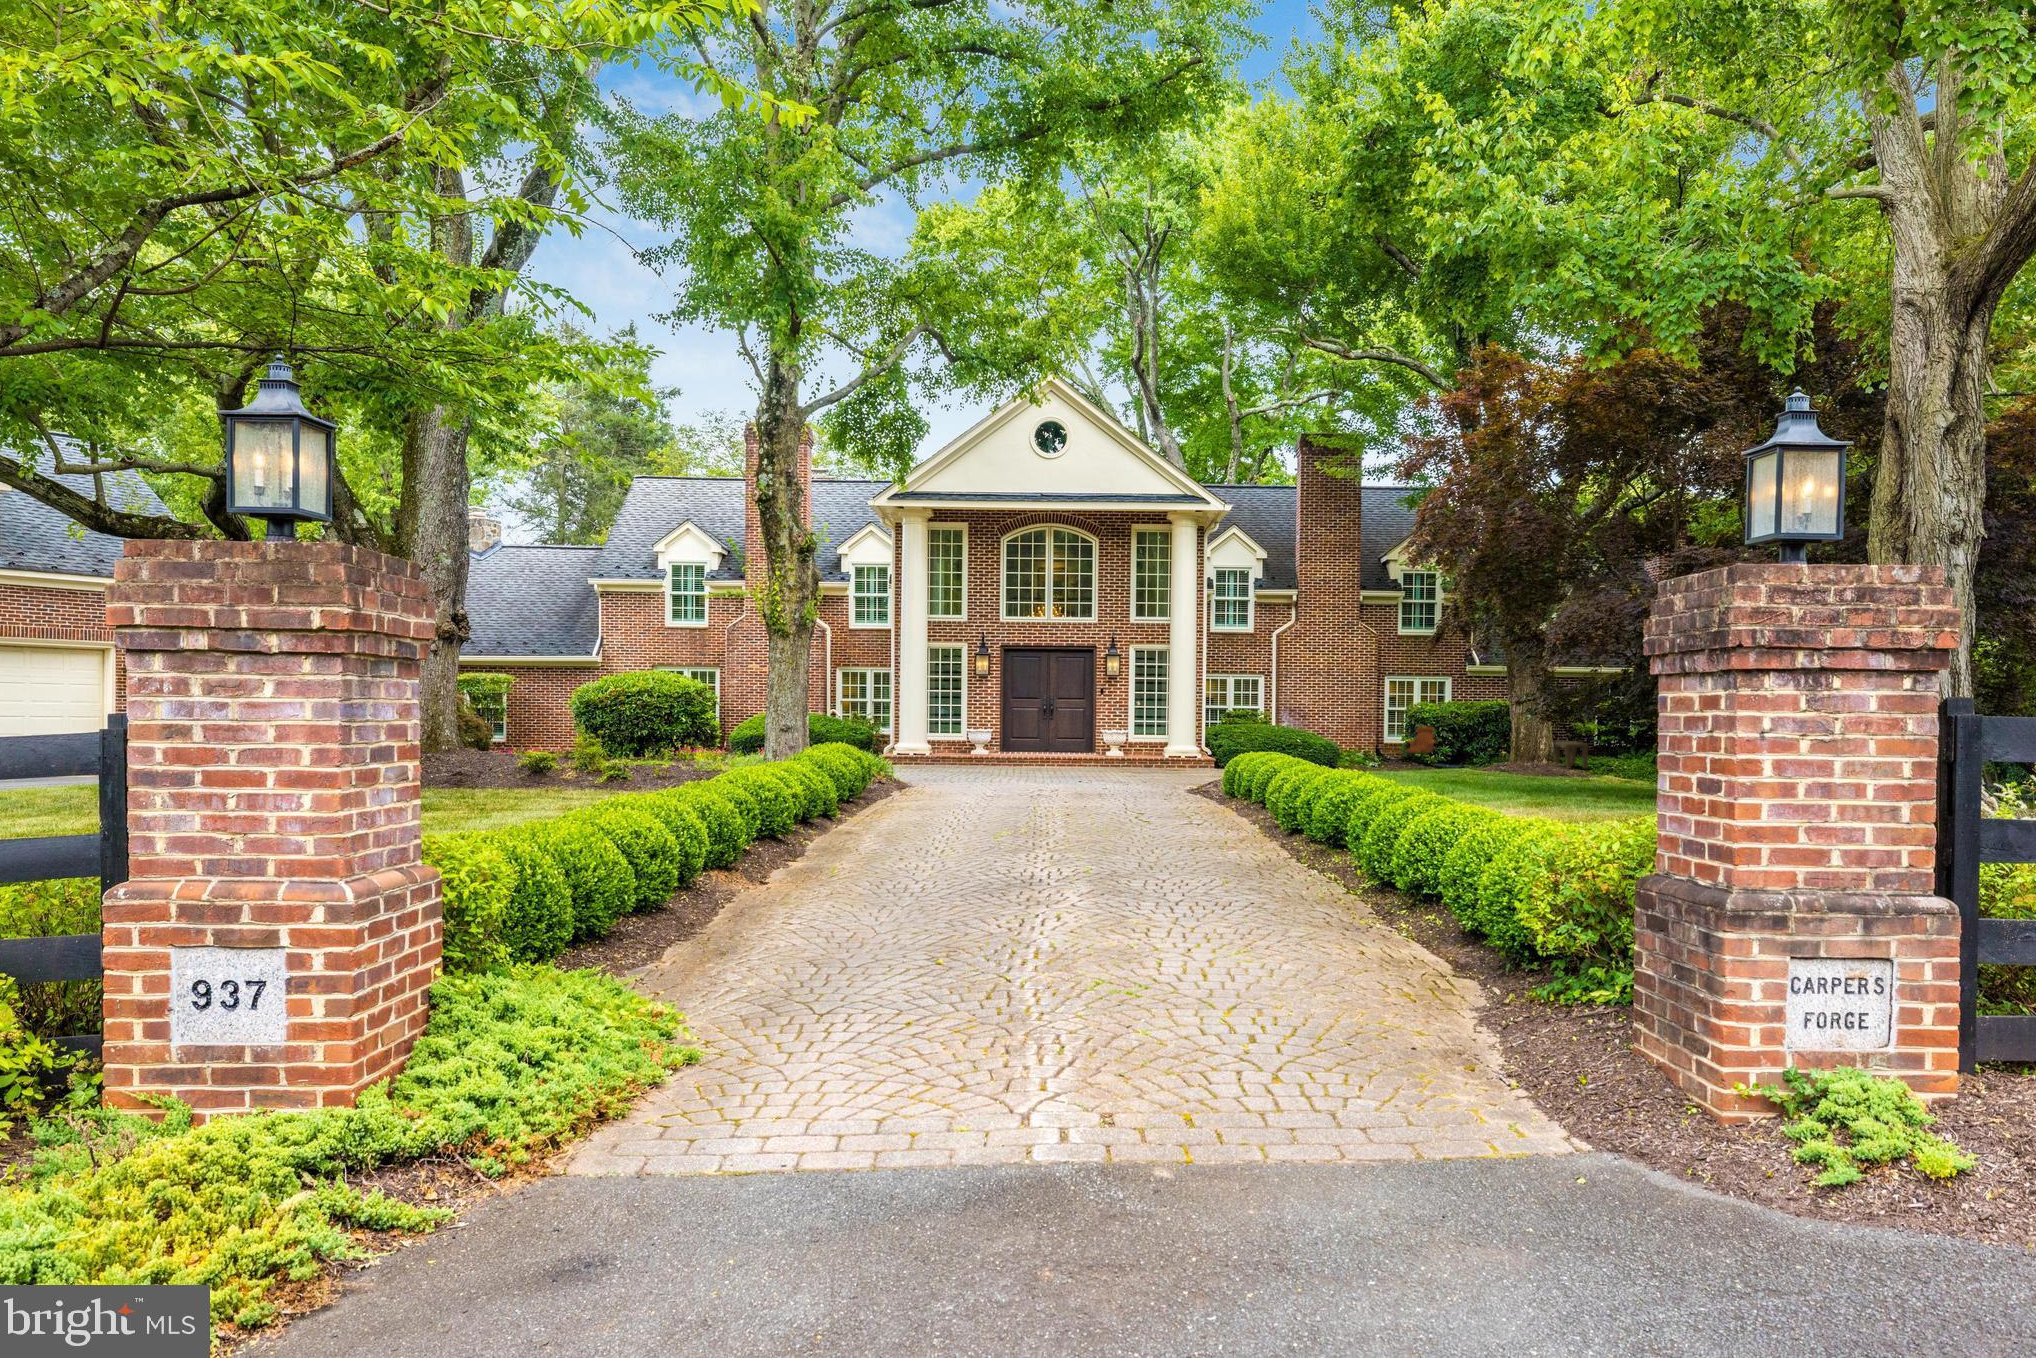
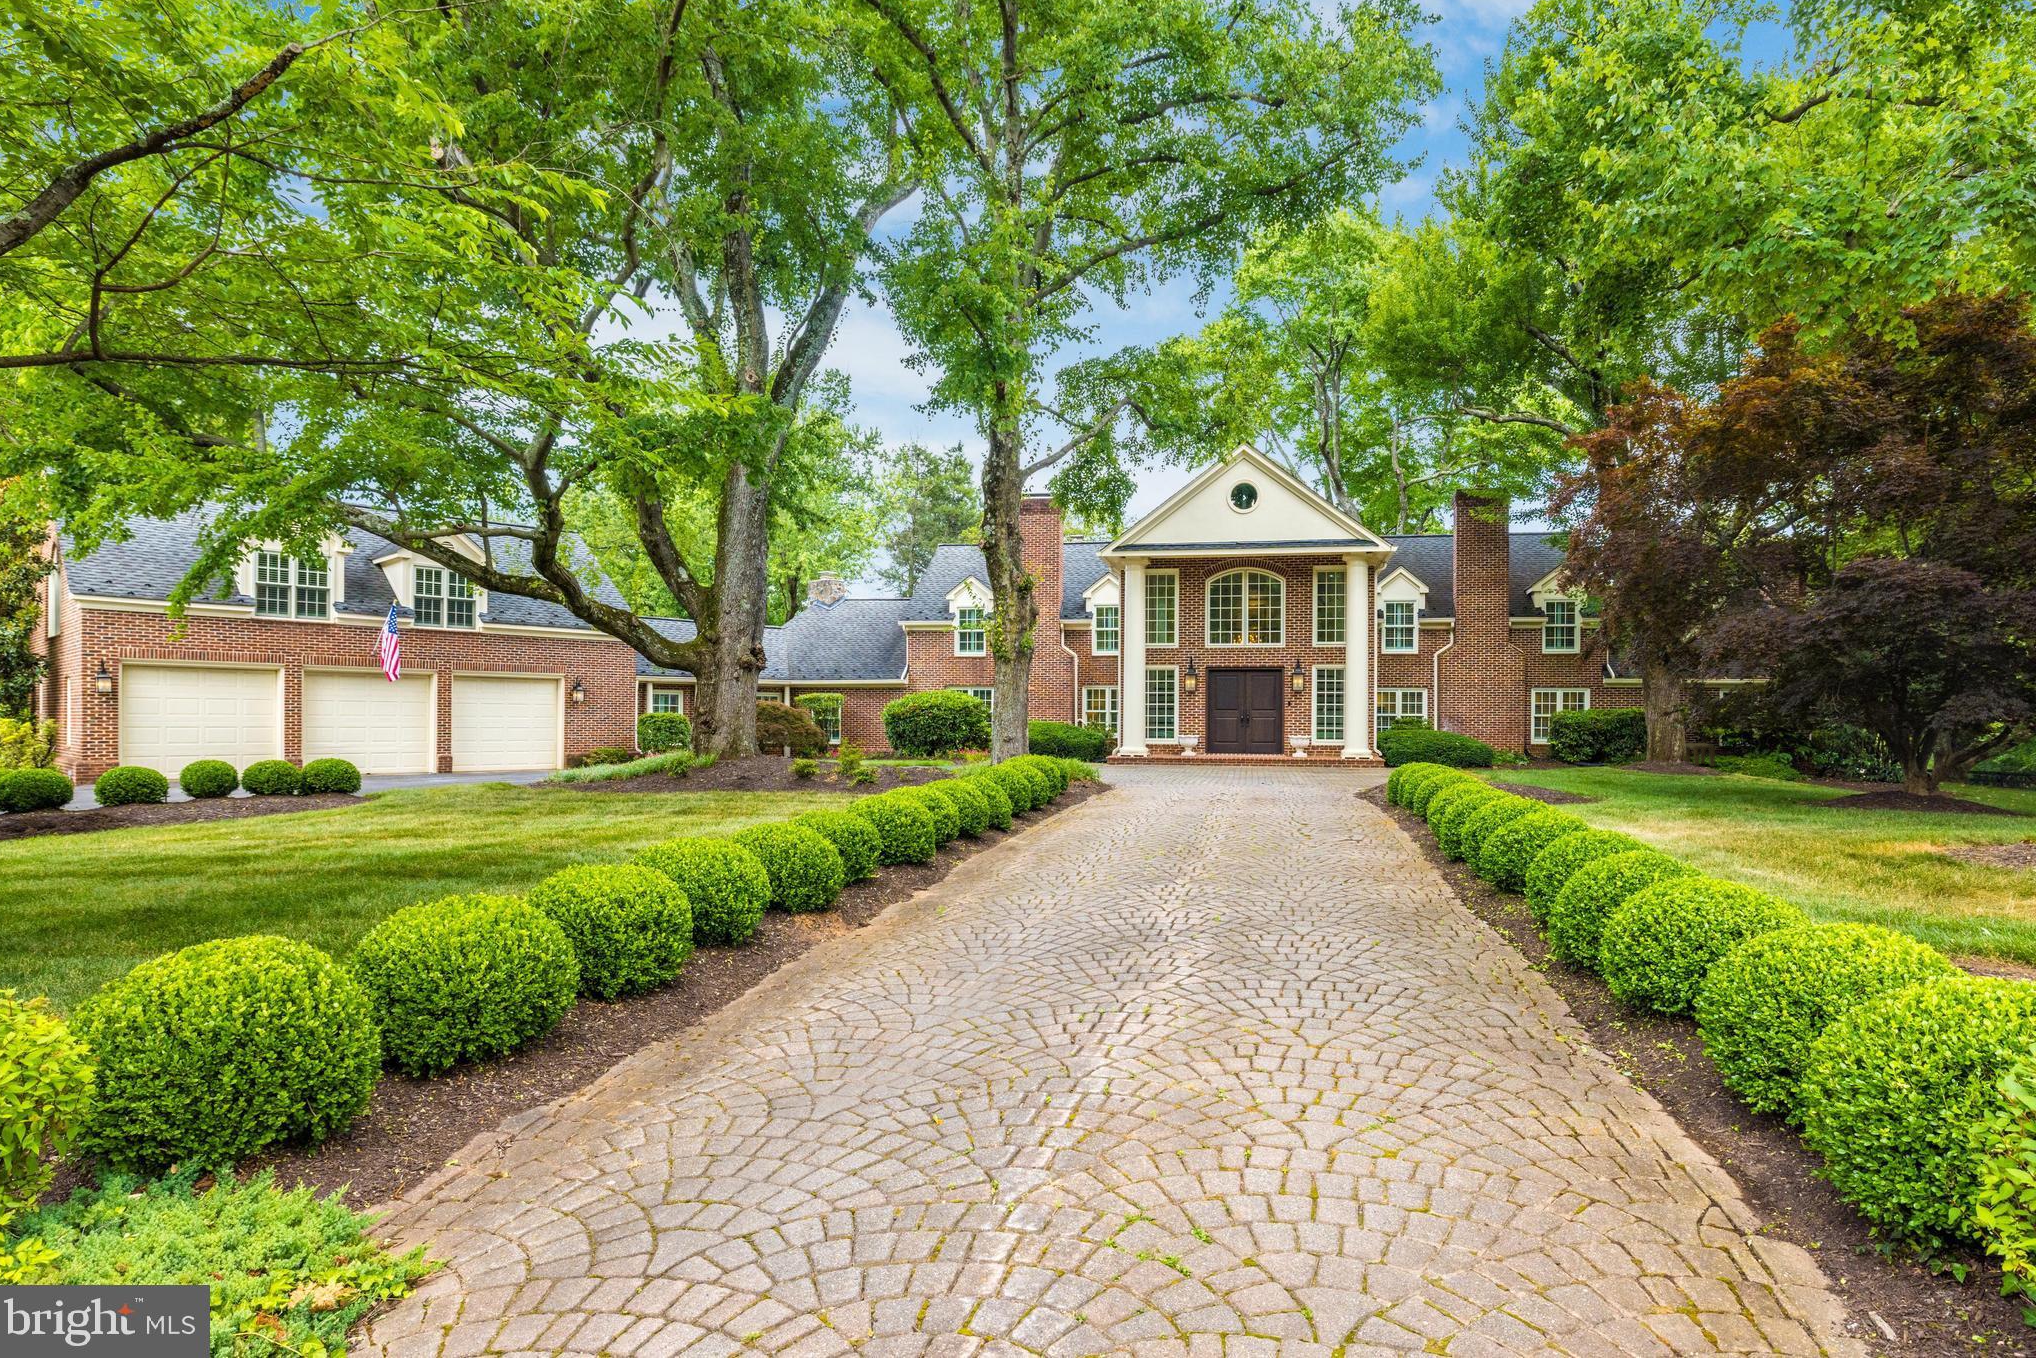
lounge chair: present [1407,727,1435,761] -> none [1550,730,1579,760]

